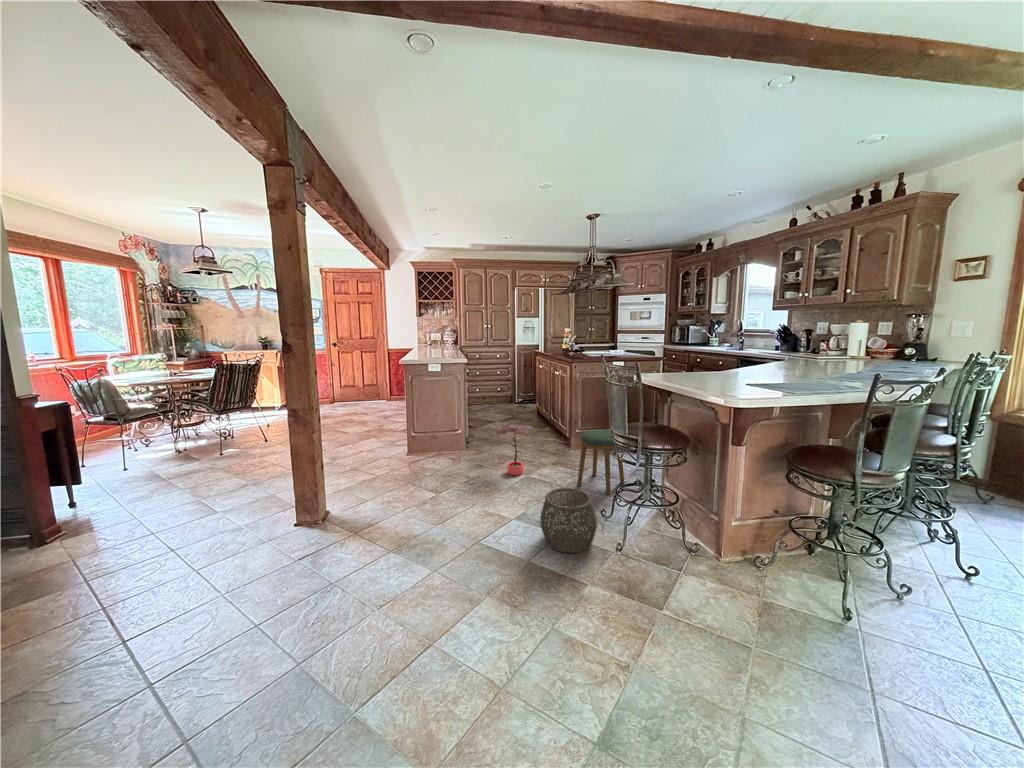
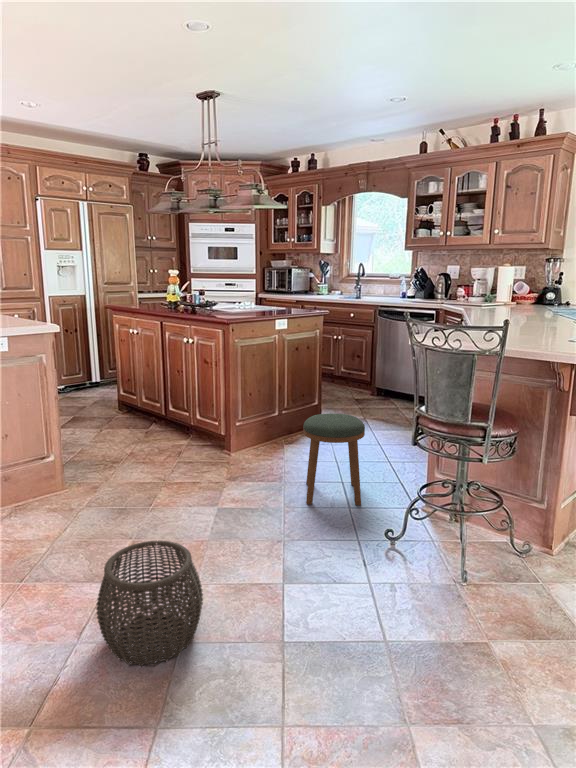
potted plant: present [496,424,532,475] -> none [162,426,225,516]
woven basket: present [540,488,597,554] -> present [96,541,203,666]

